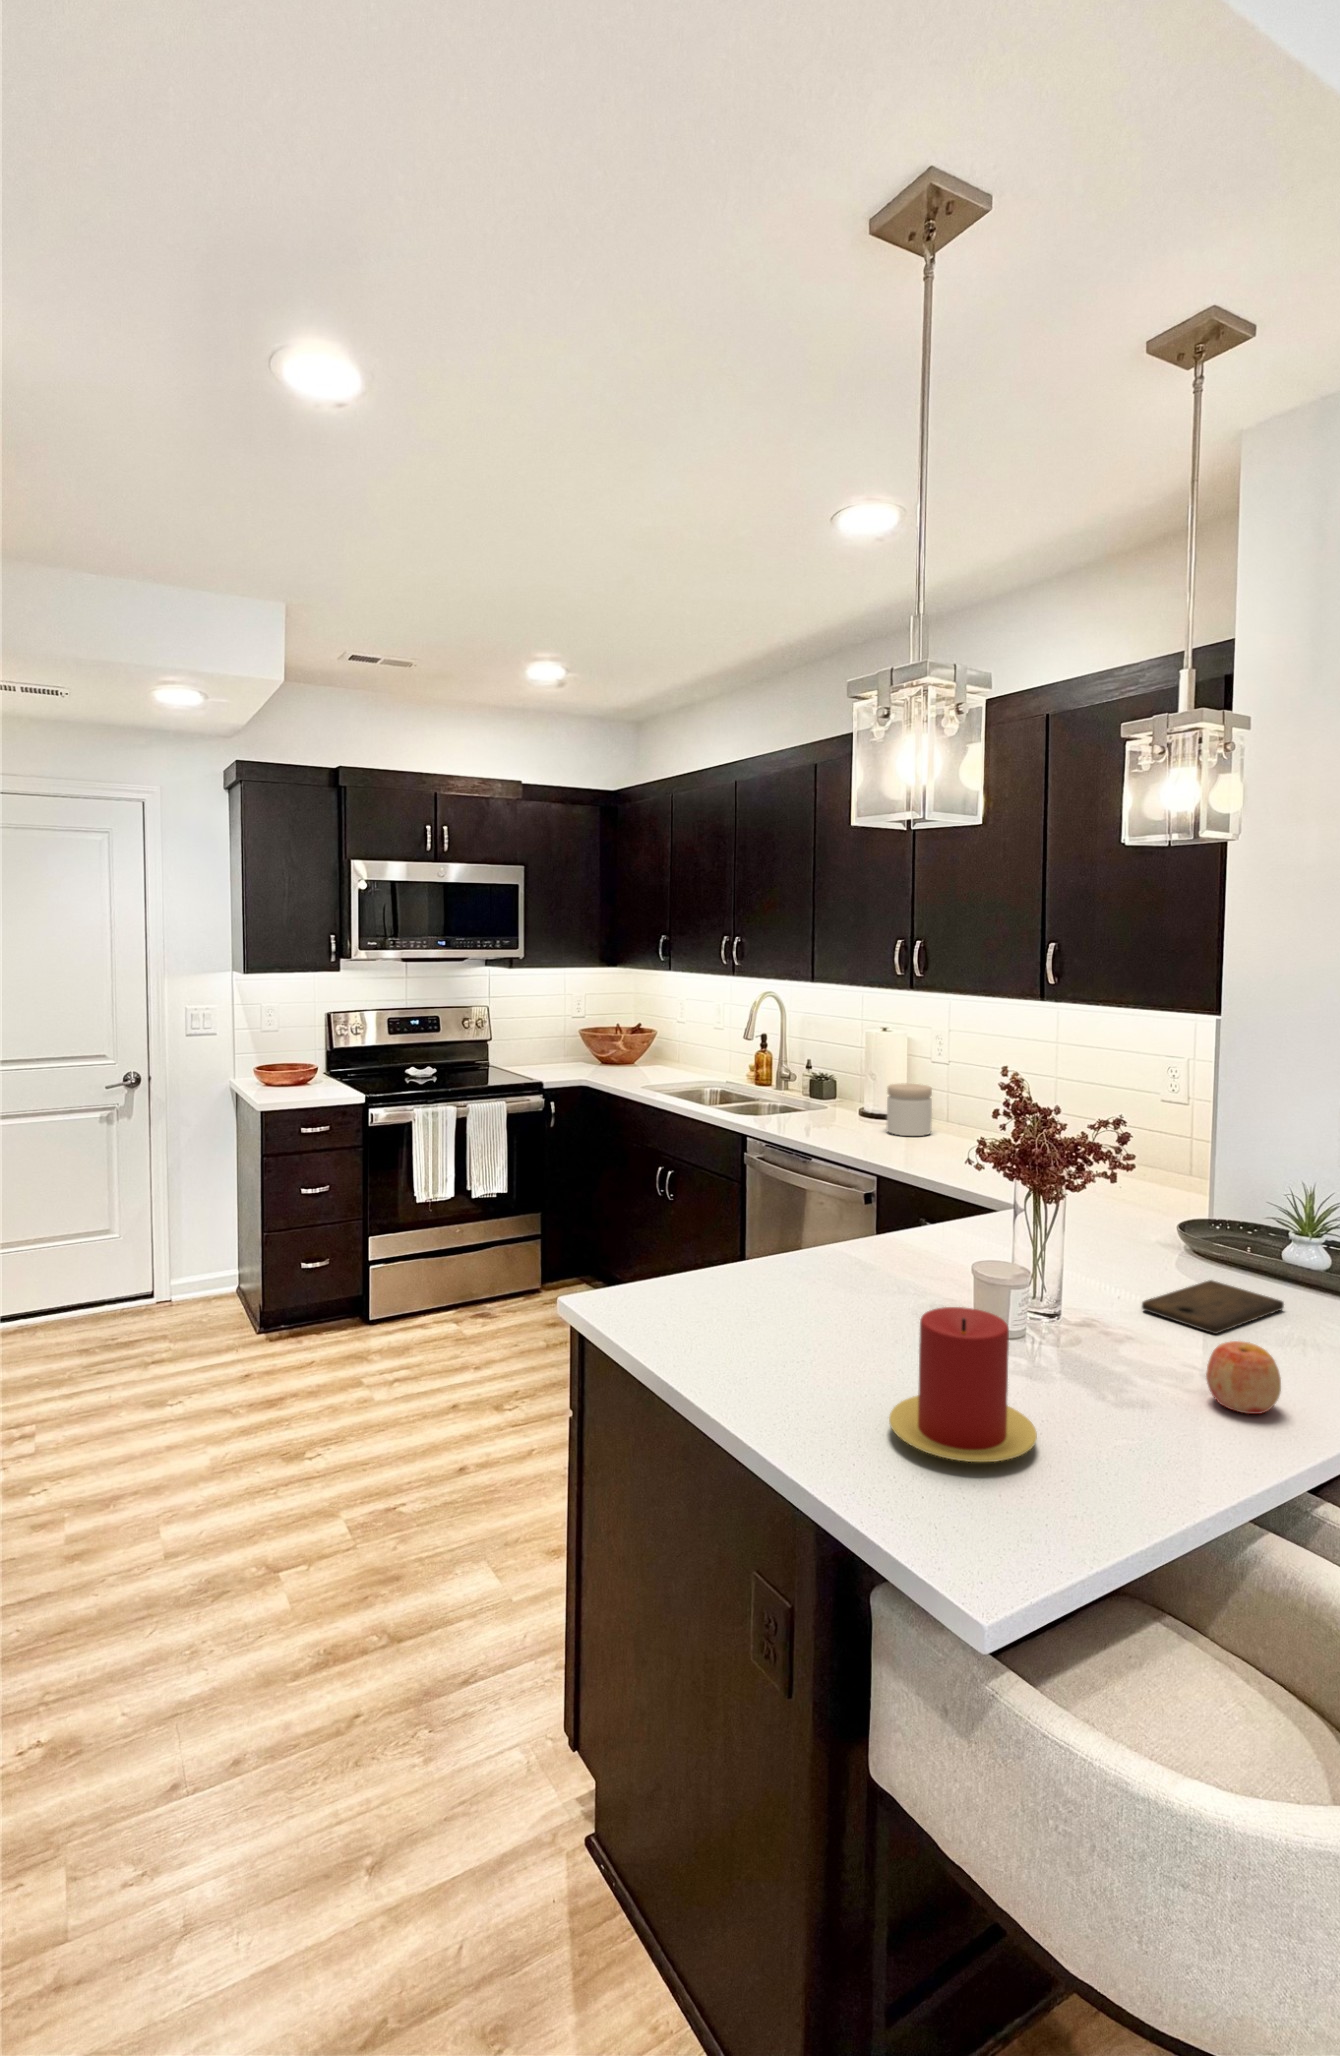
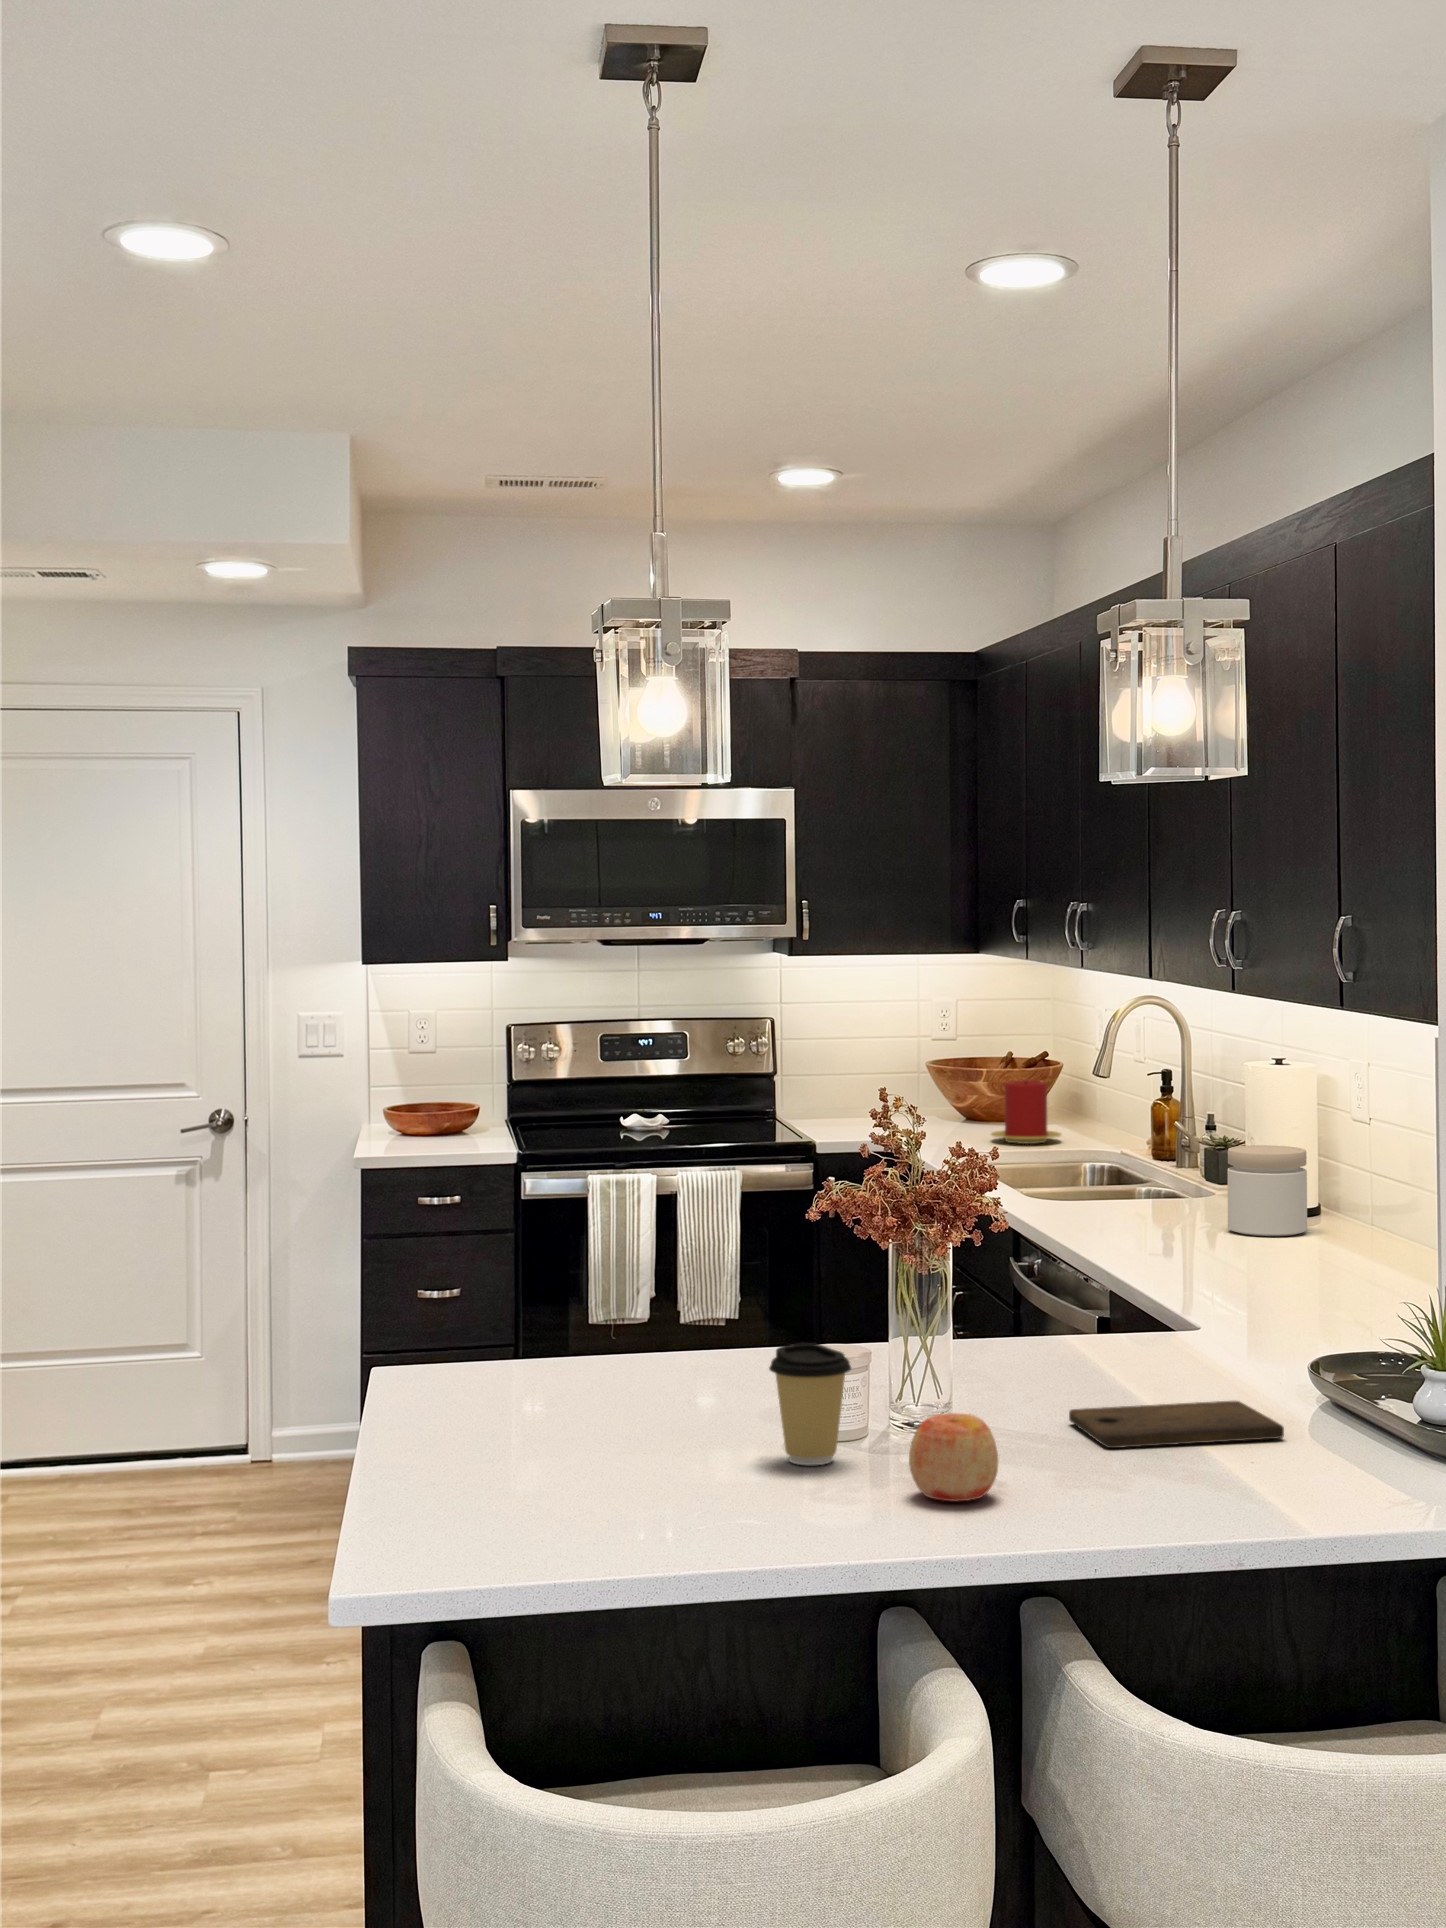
coffee cup: none [1047,1287,1113,1385] -> present [769,1343,851,1465]
candle: present [889,1307,1037,1462] -> present [991,1081,1061,1144]

